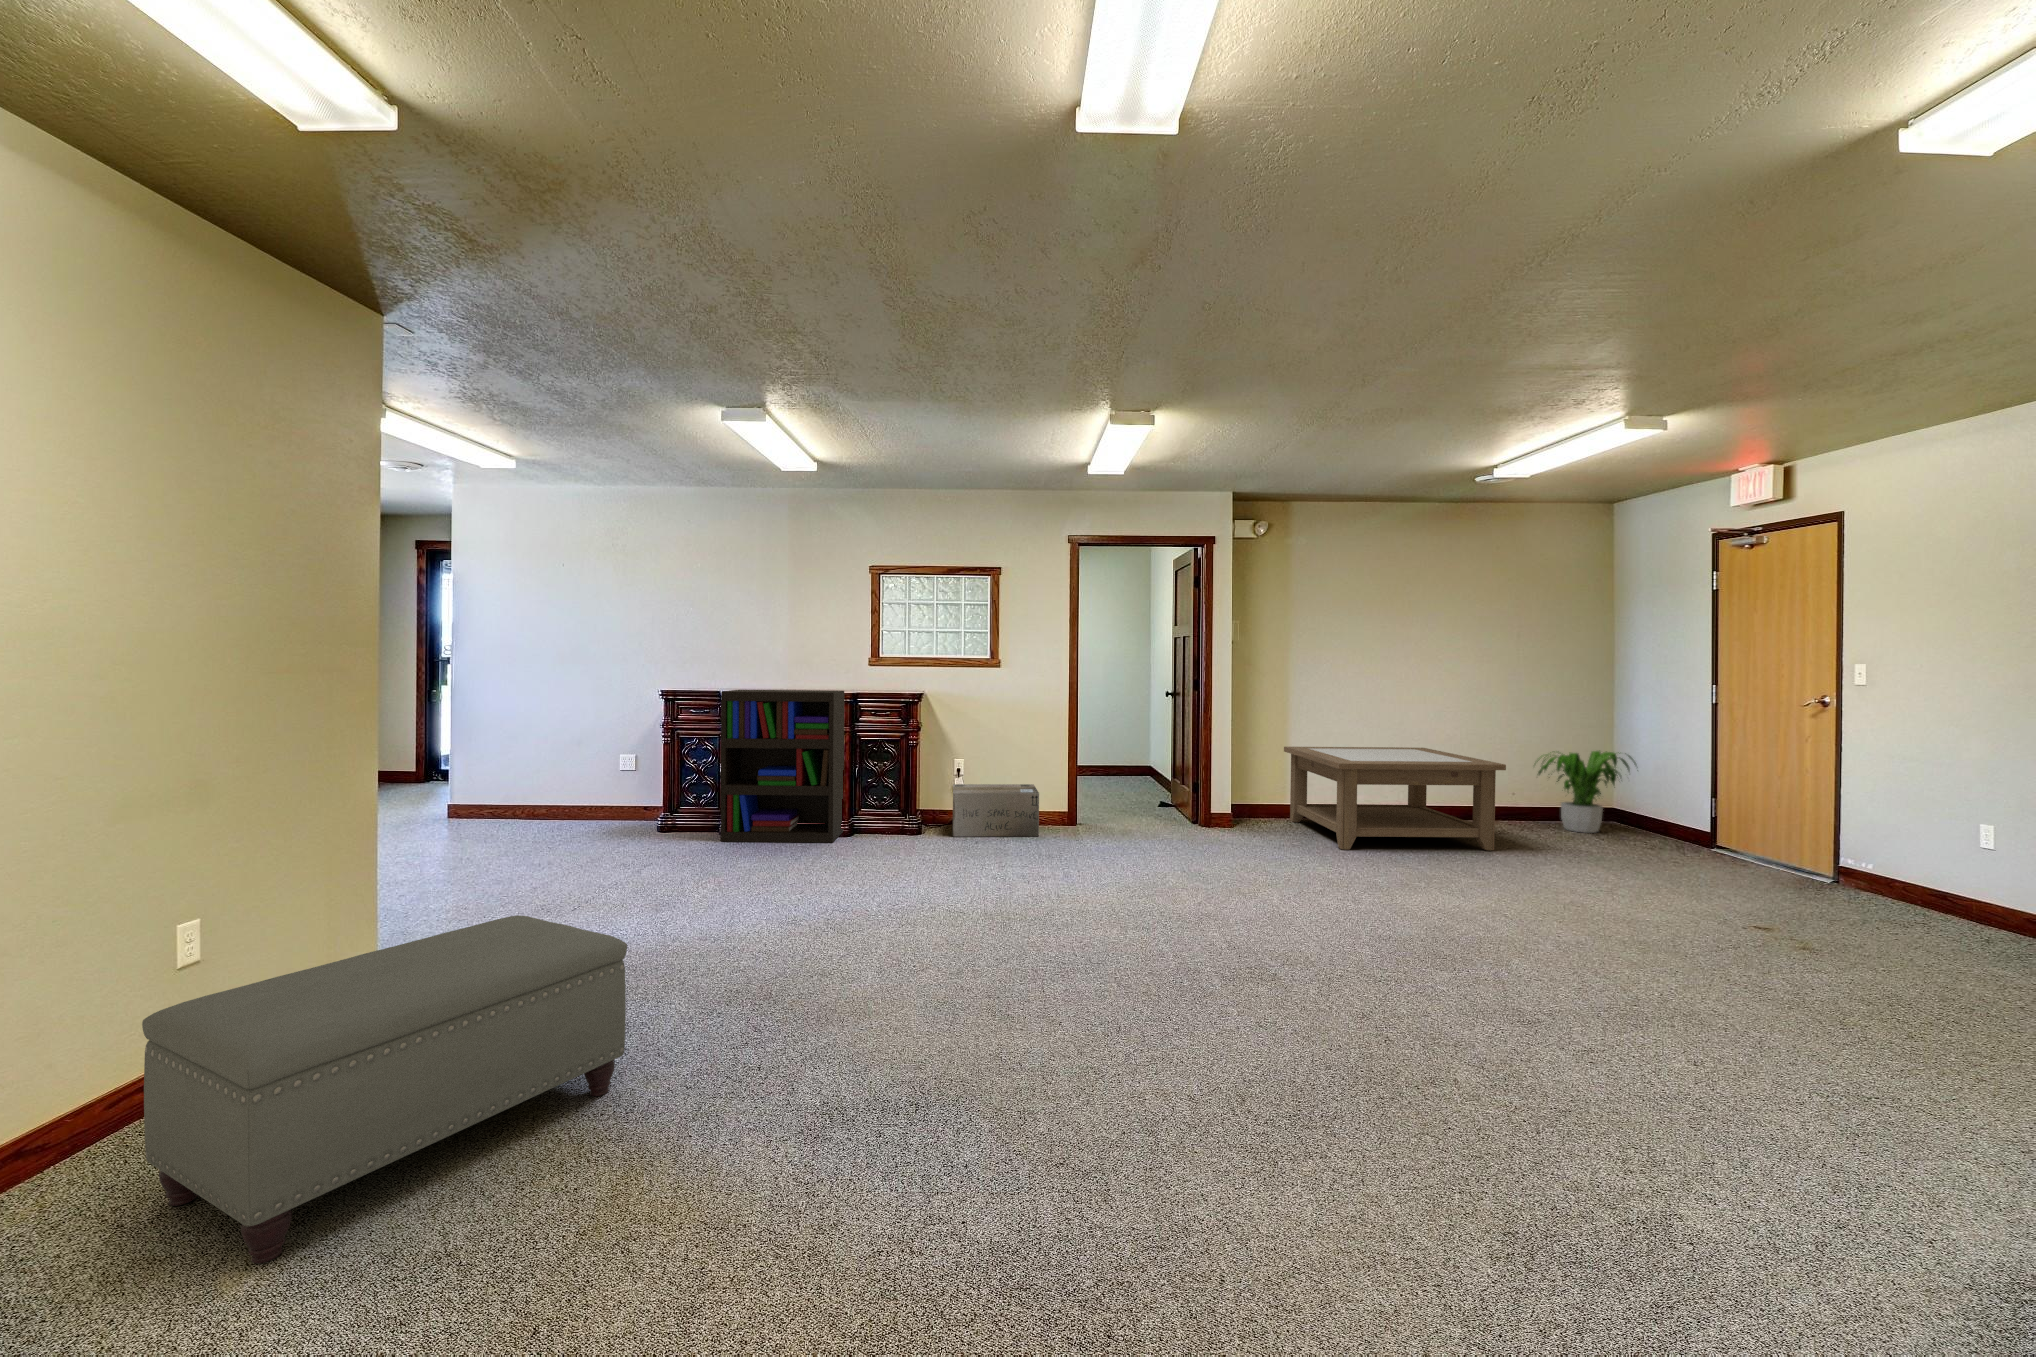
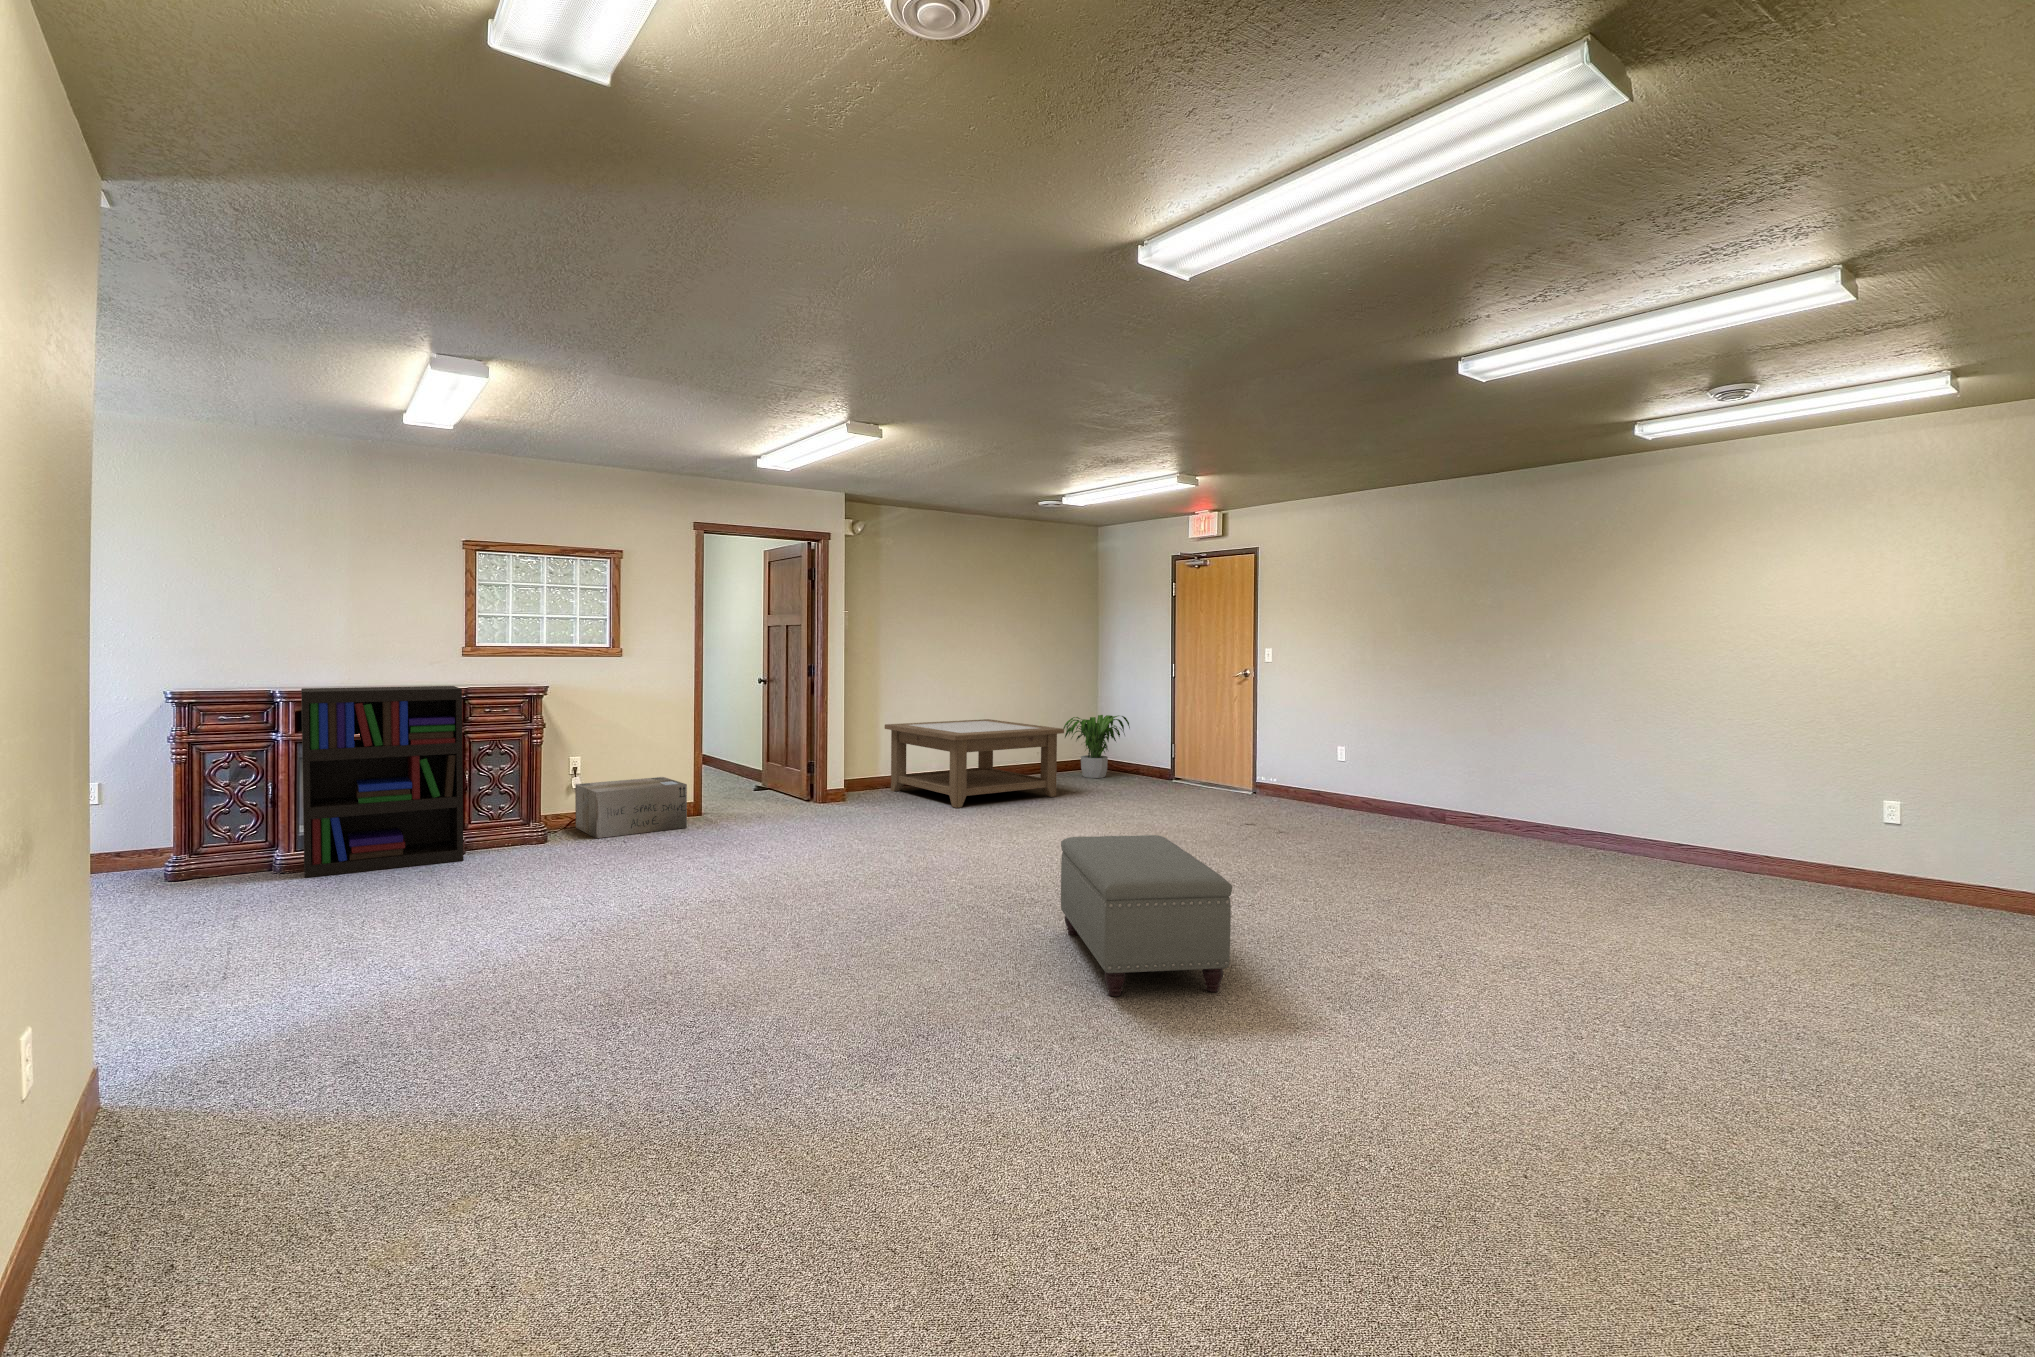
ottoman: present [142,915,627,1264] -> present [1061,835,1232,996]

